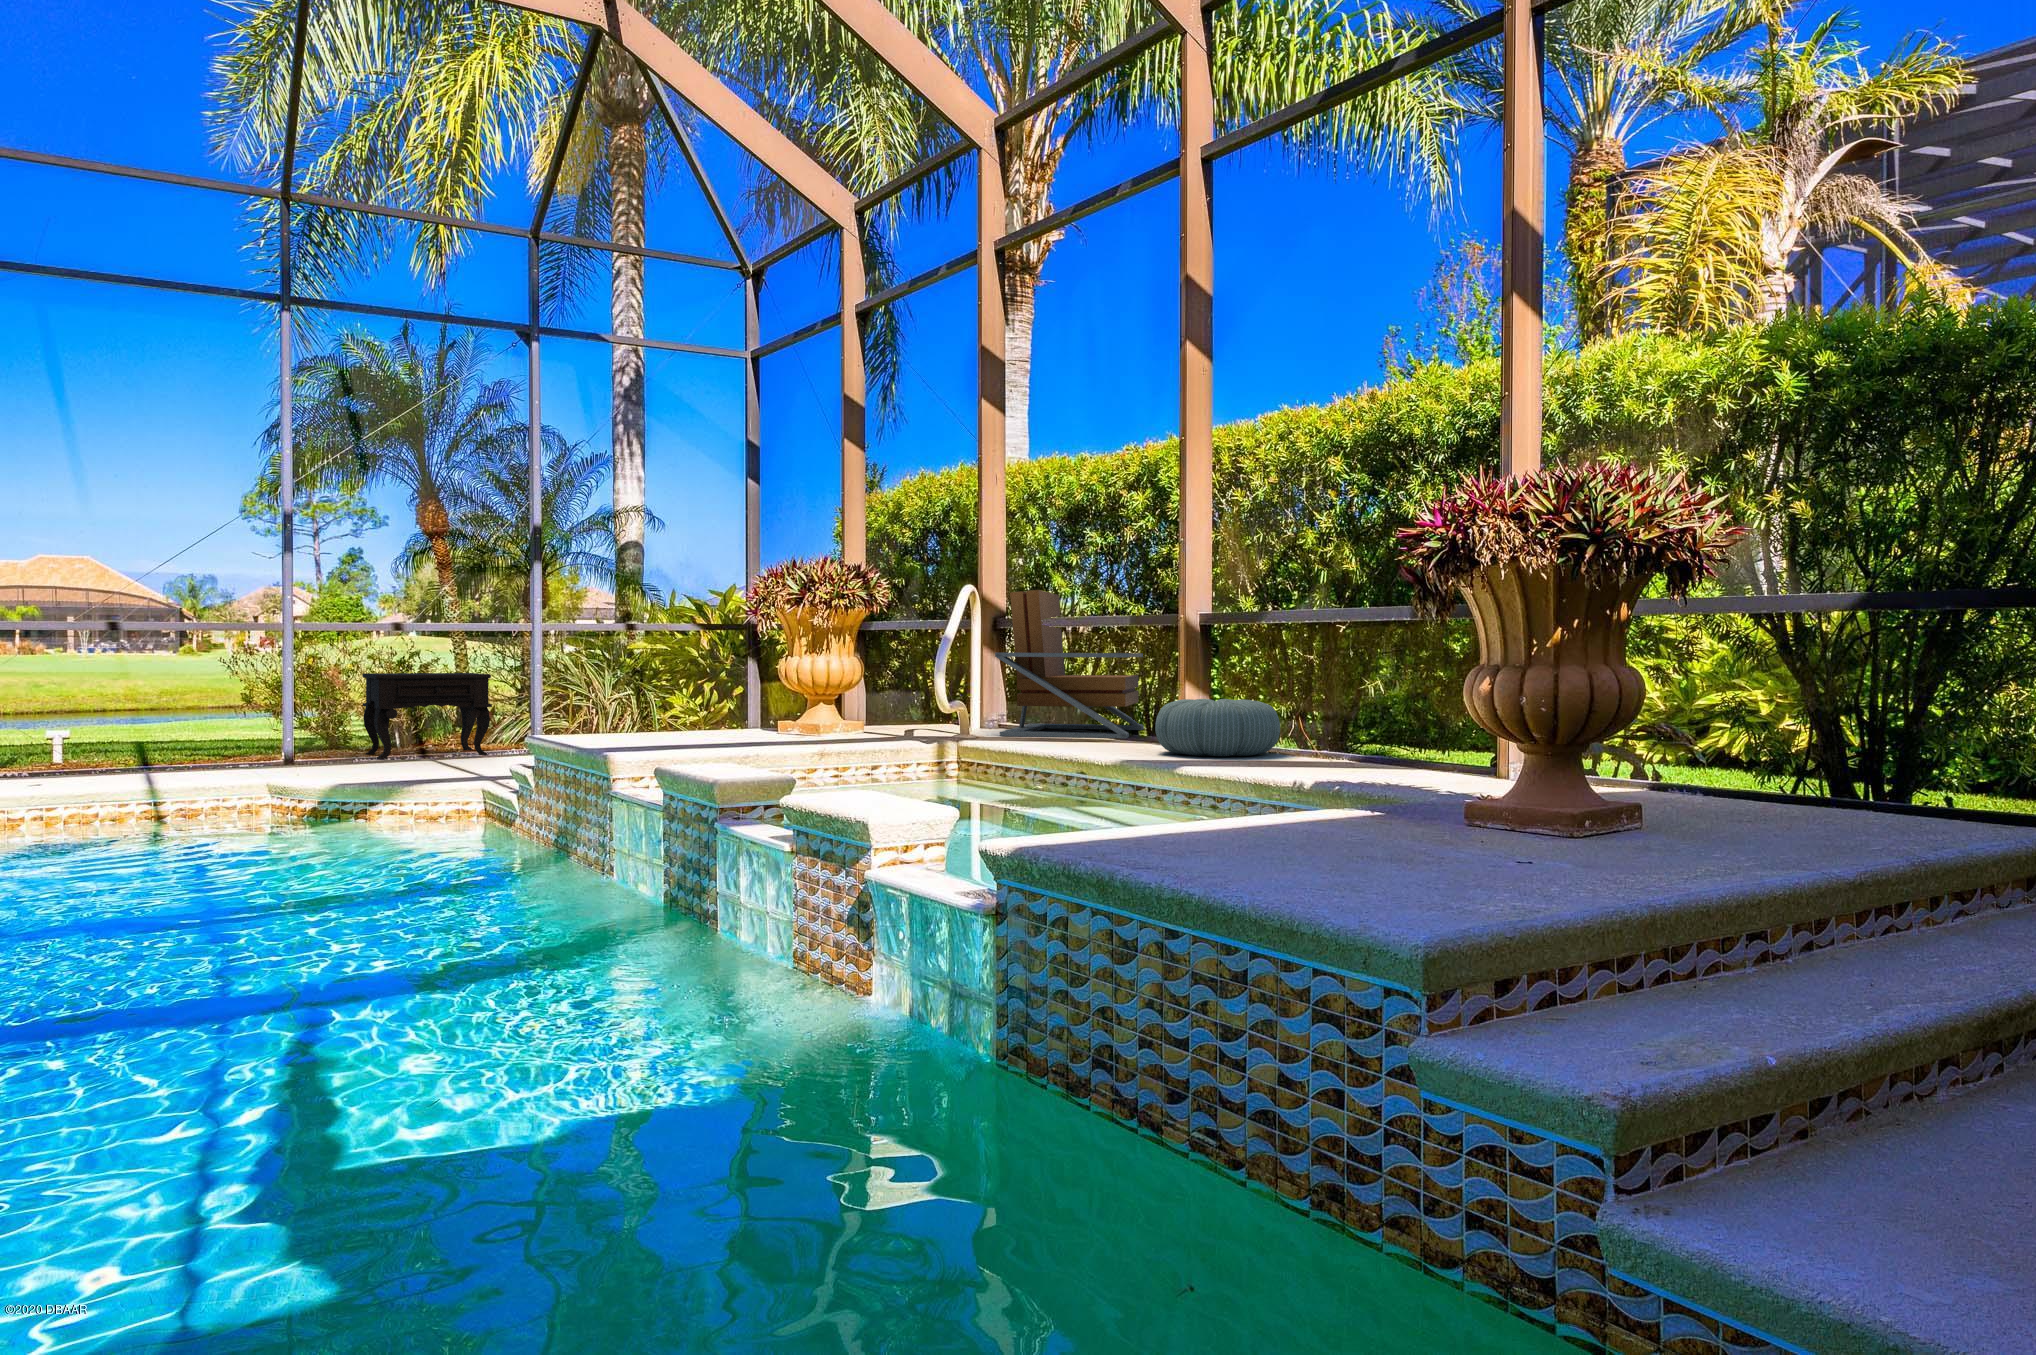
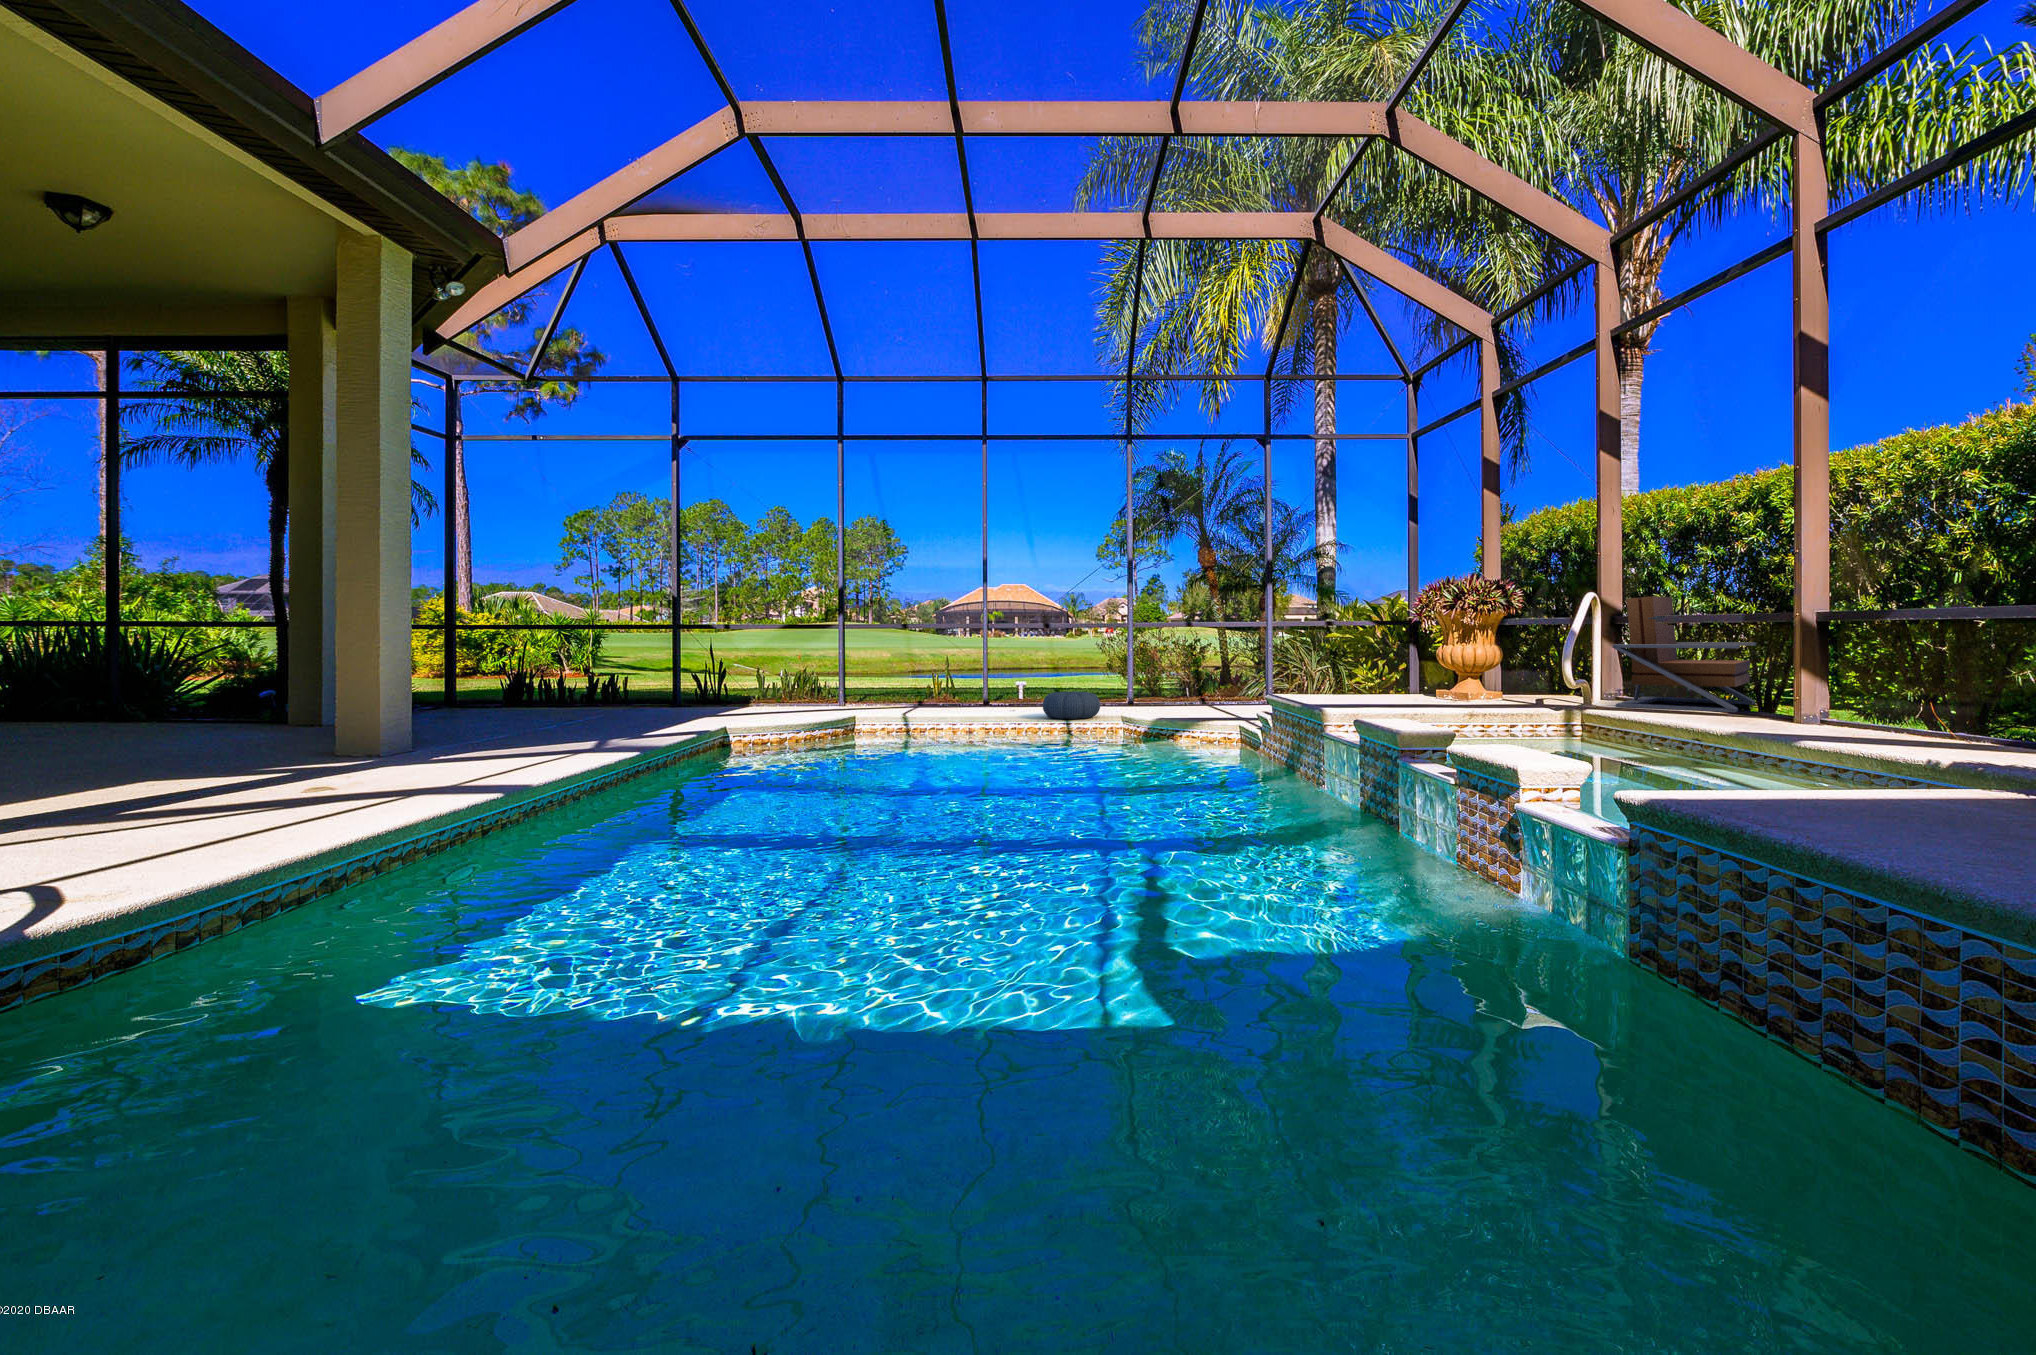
side table: present [362,673,492,759] -> none [1168,655,1242,707]
pouf: present [1155,699,1280,756] -> present [1043,691,1100,719]

